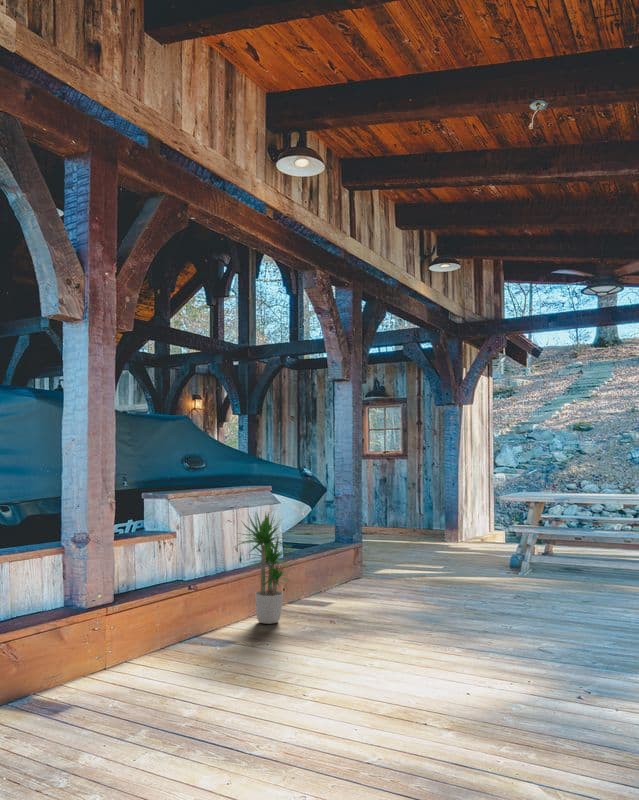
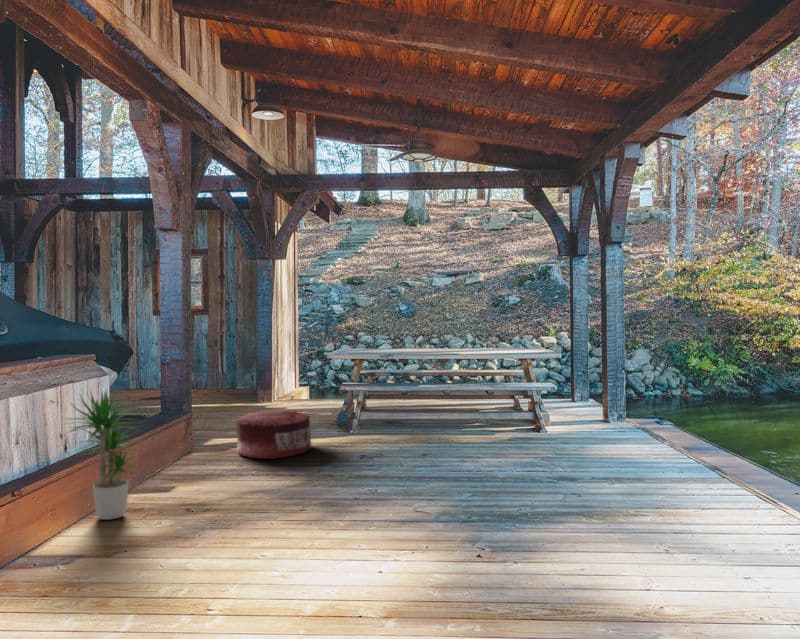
pouf: none [398,549,471,595] -> present [236,410,312,459]

